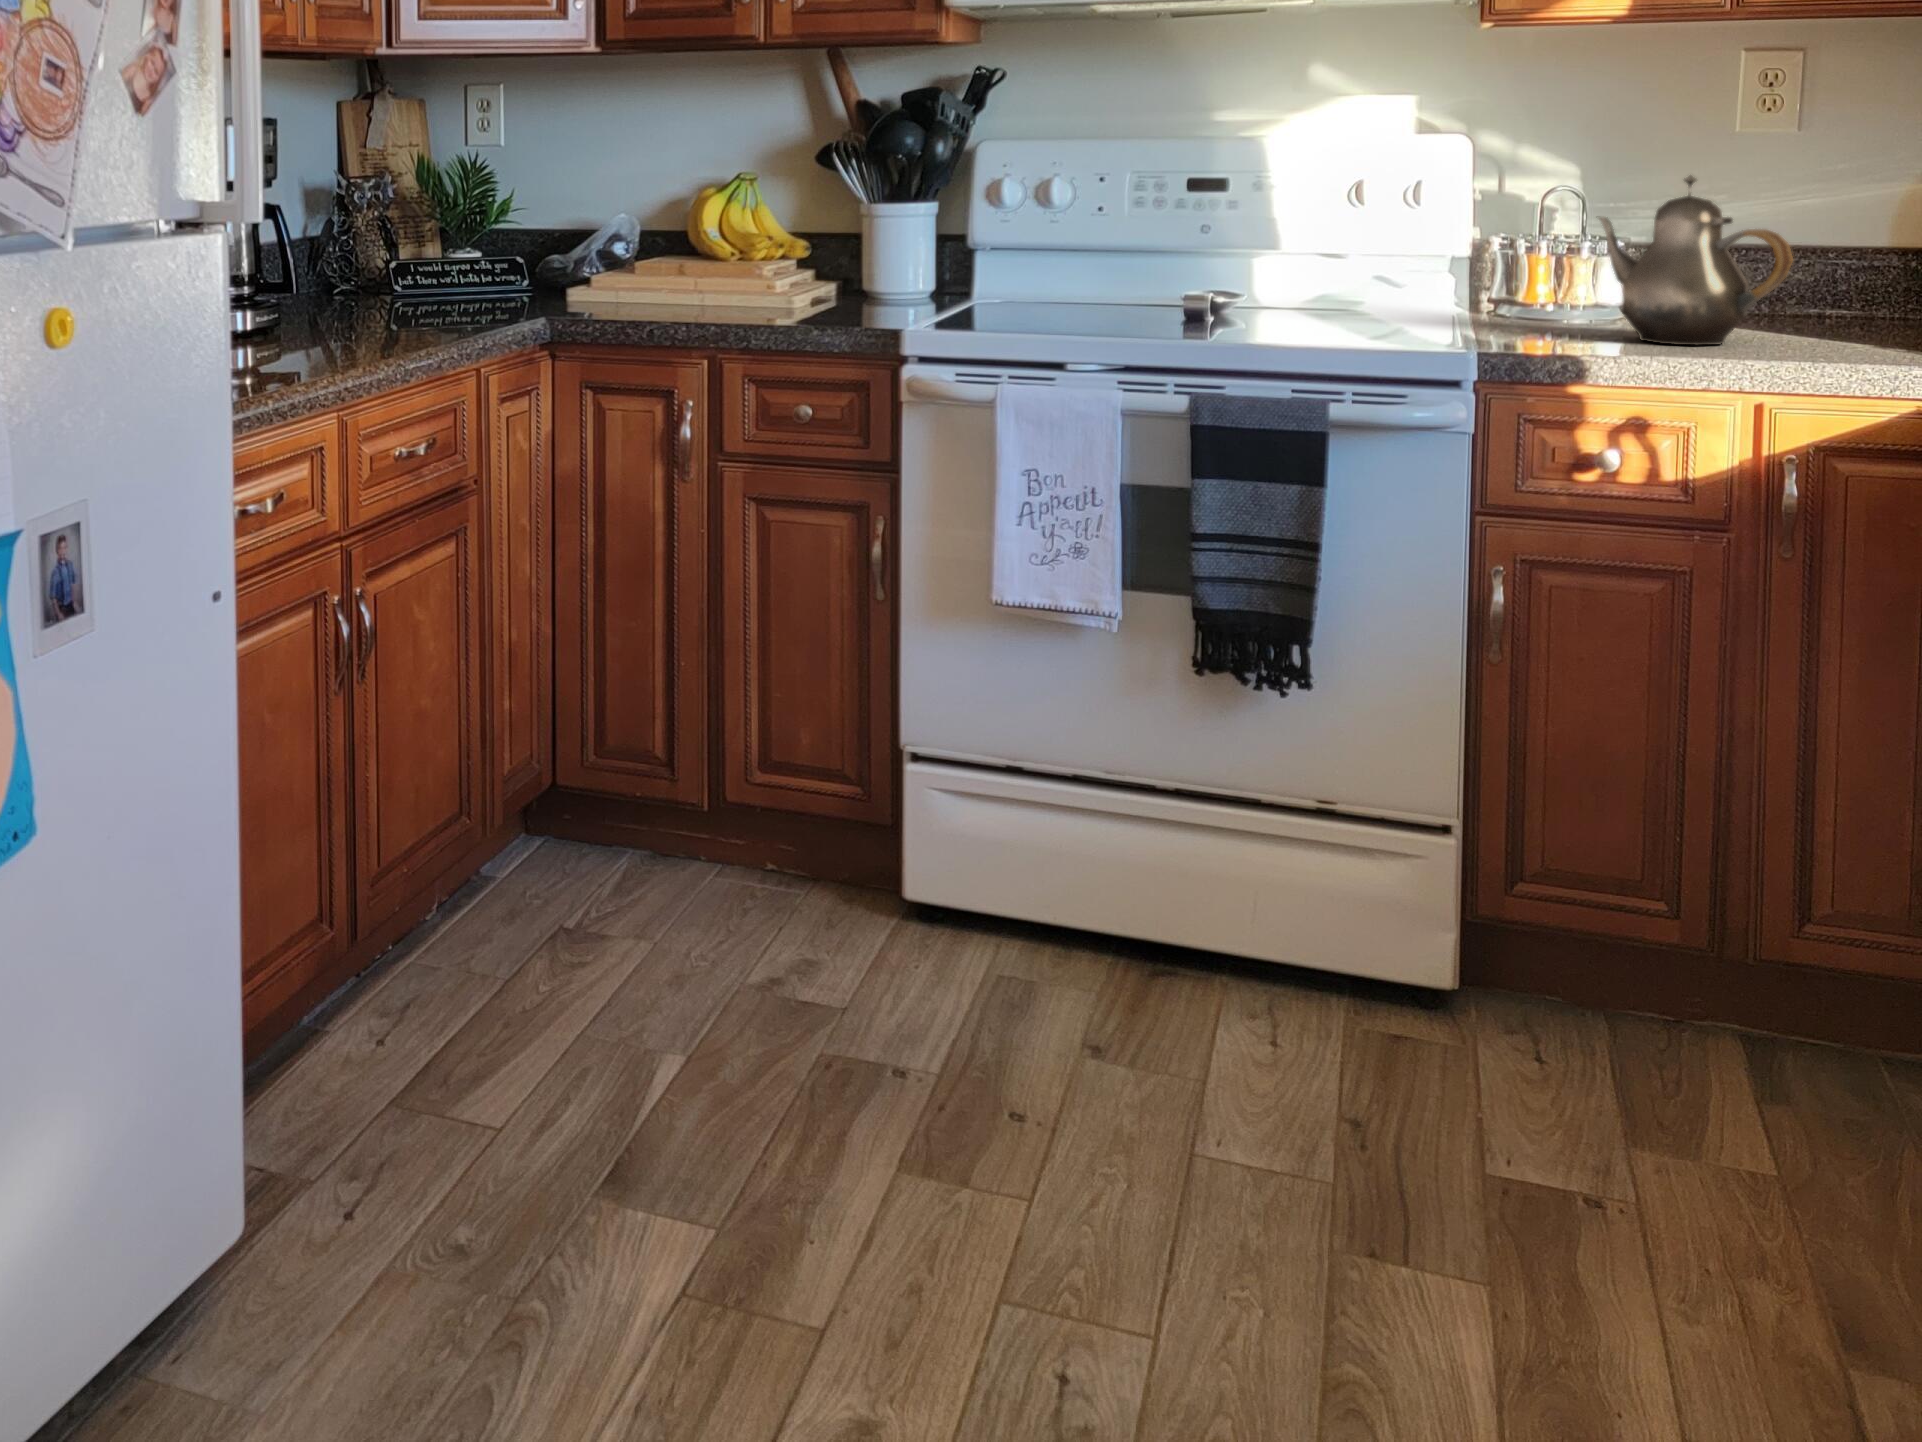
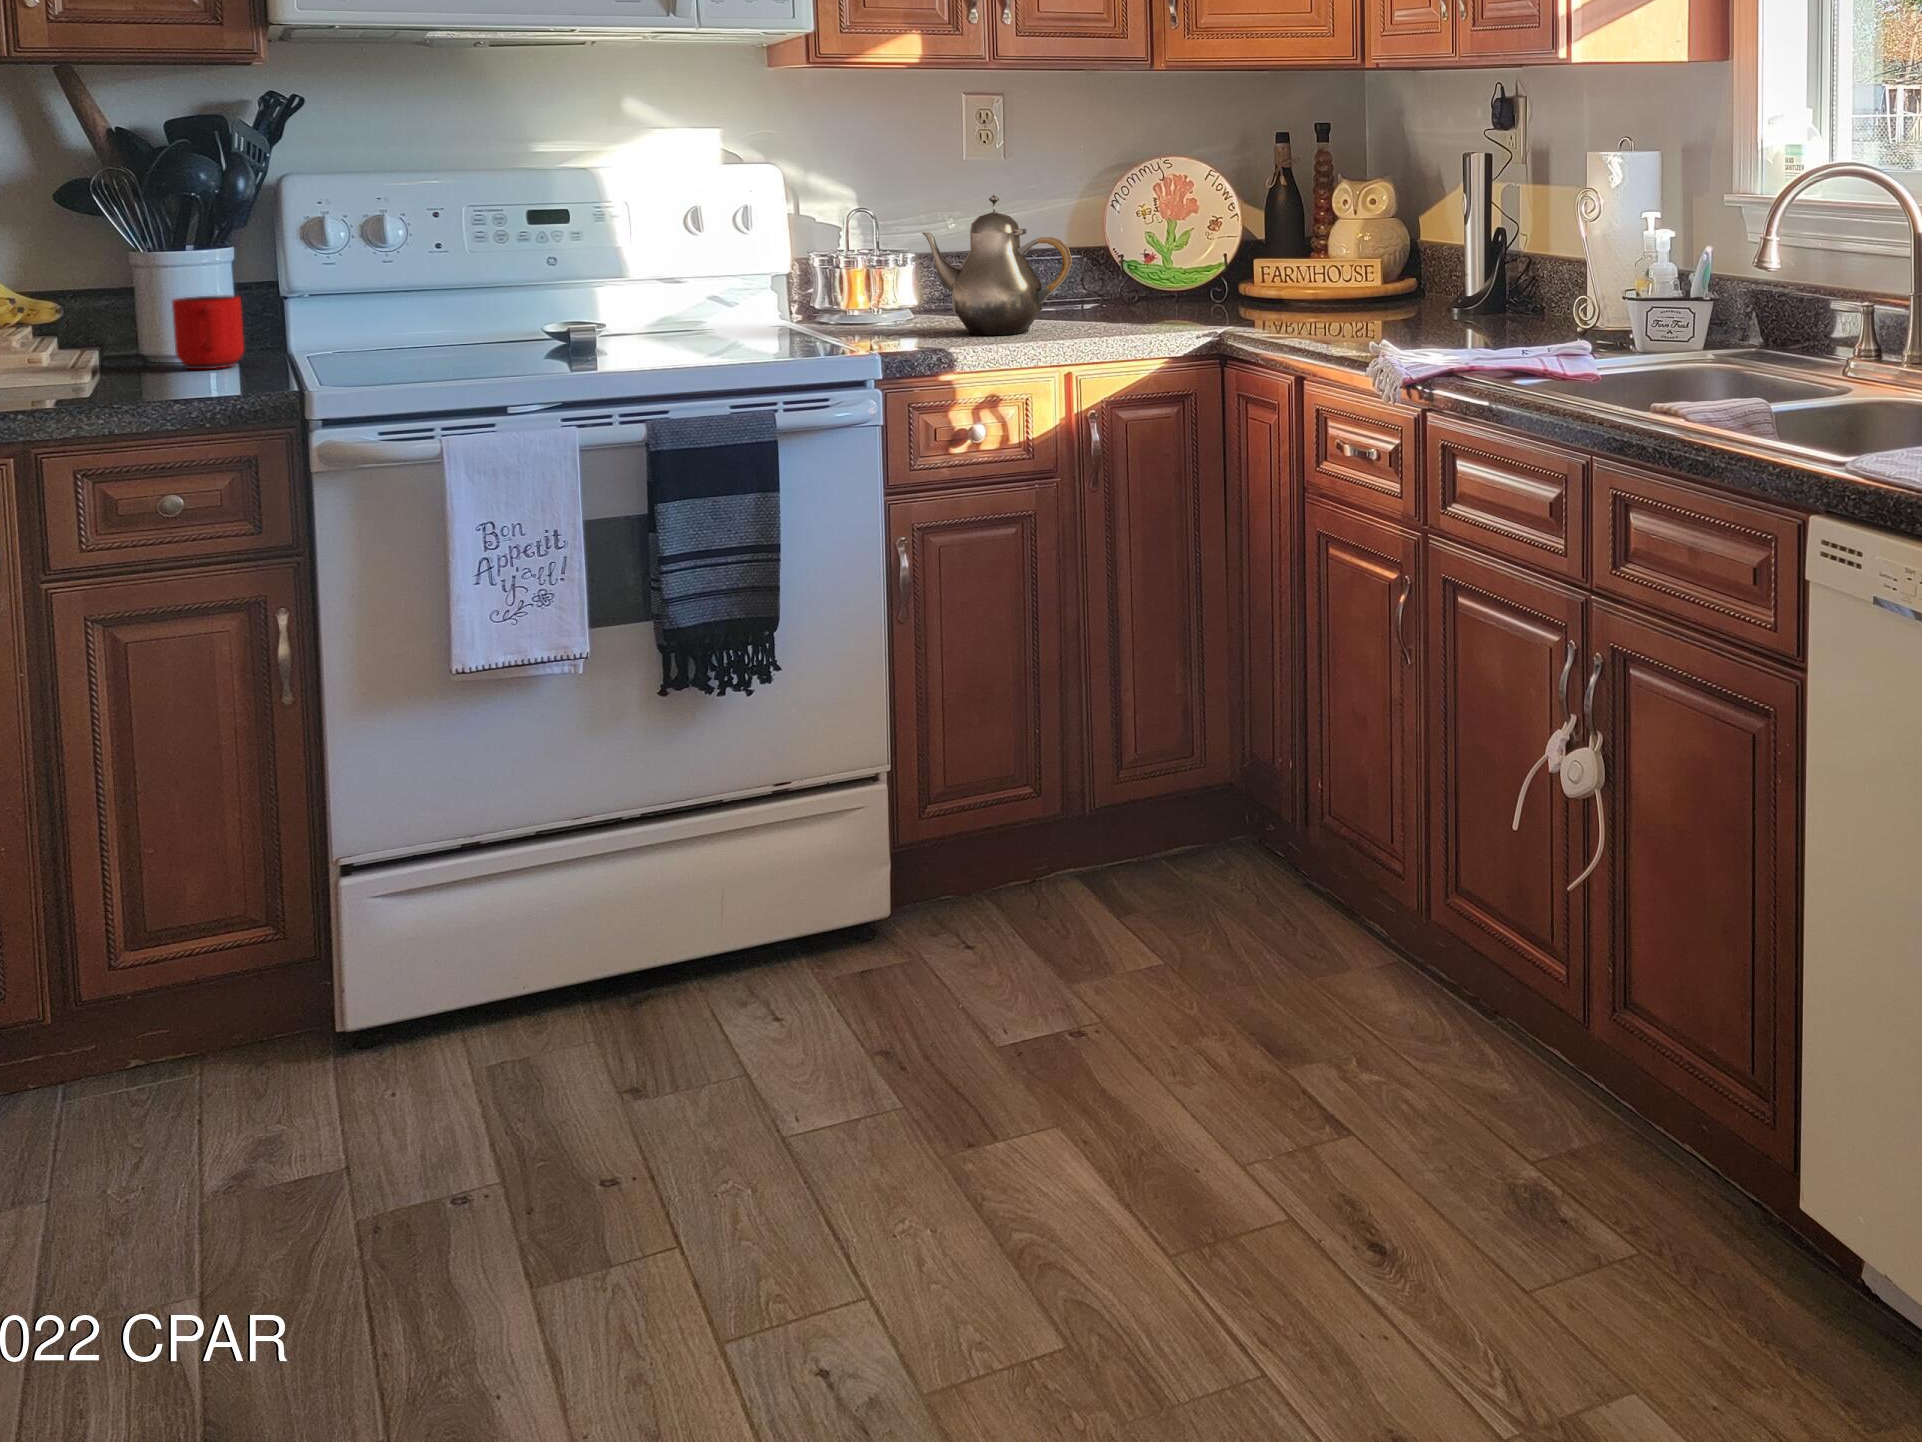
mug: none [859,244,912,307] -> present [172,295,244,369]

